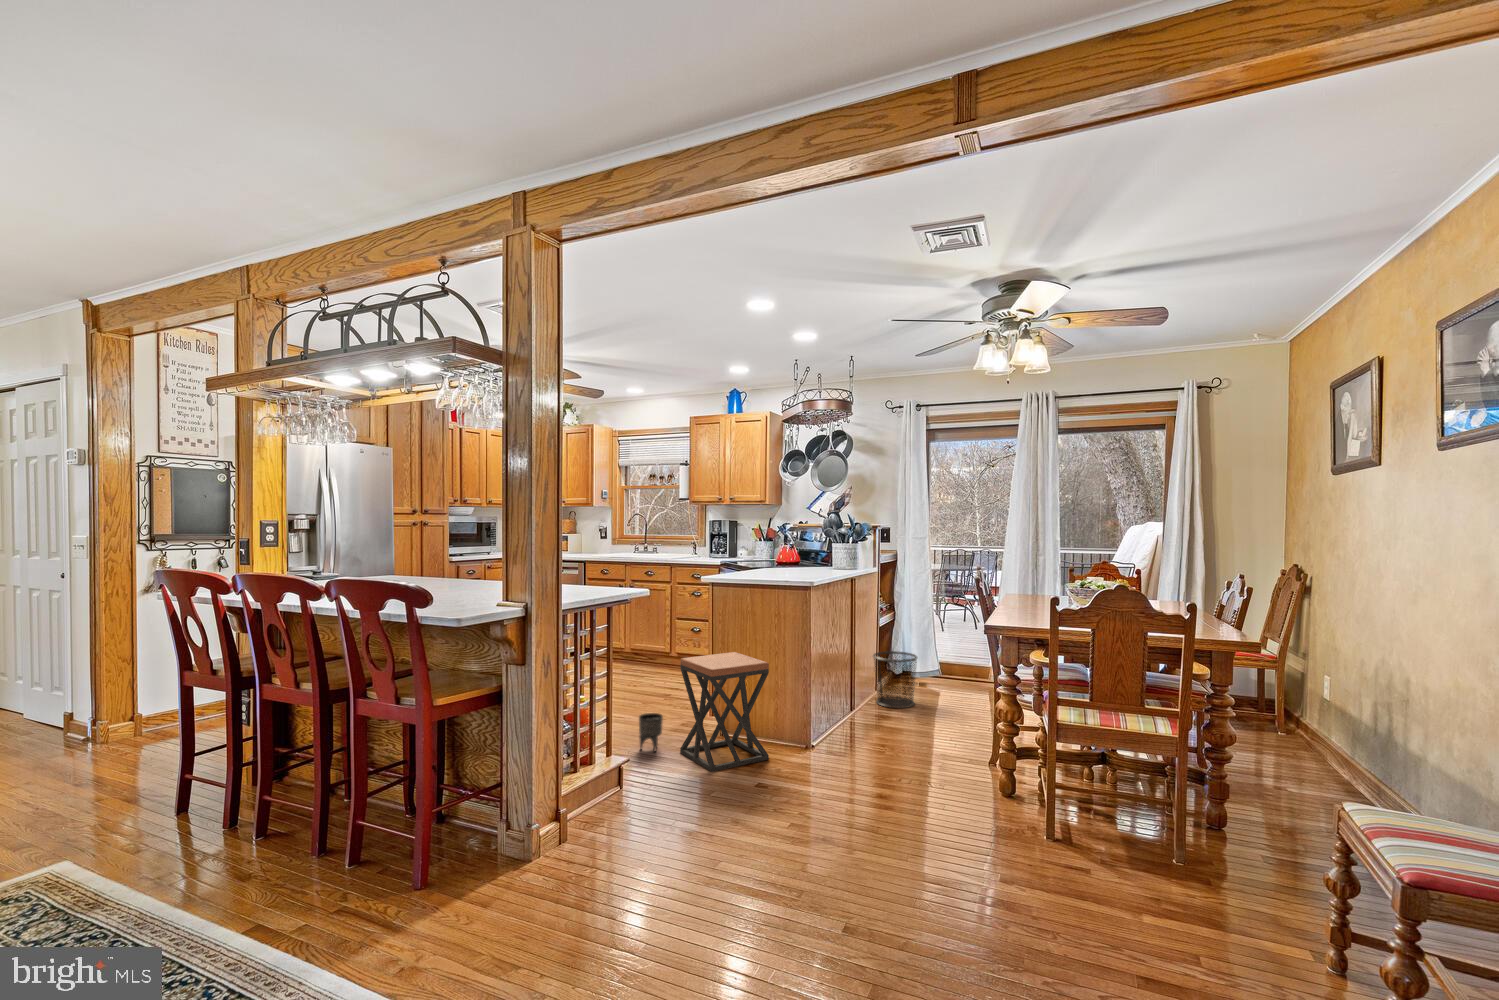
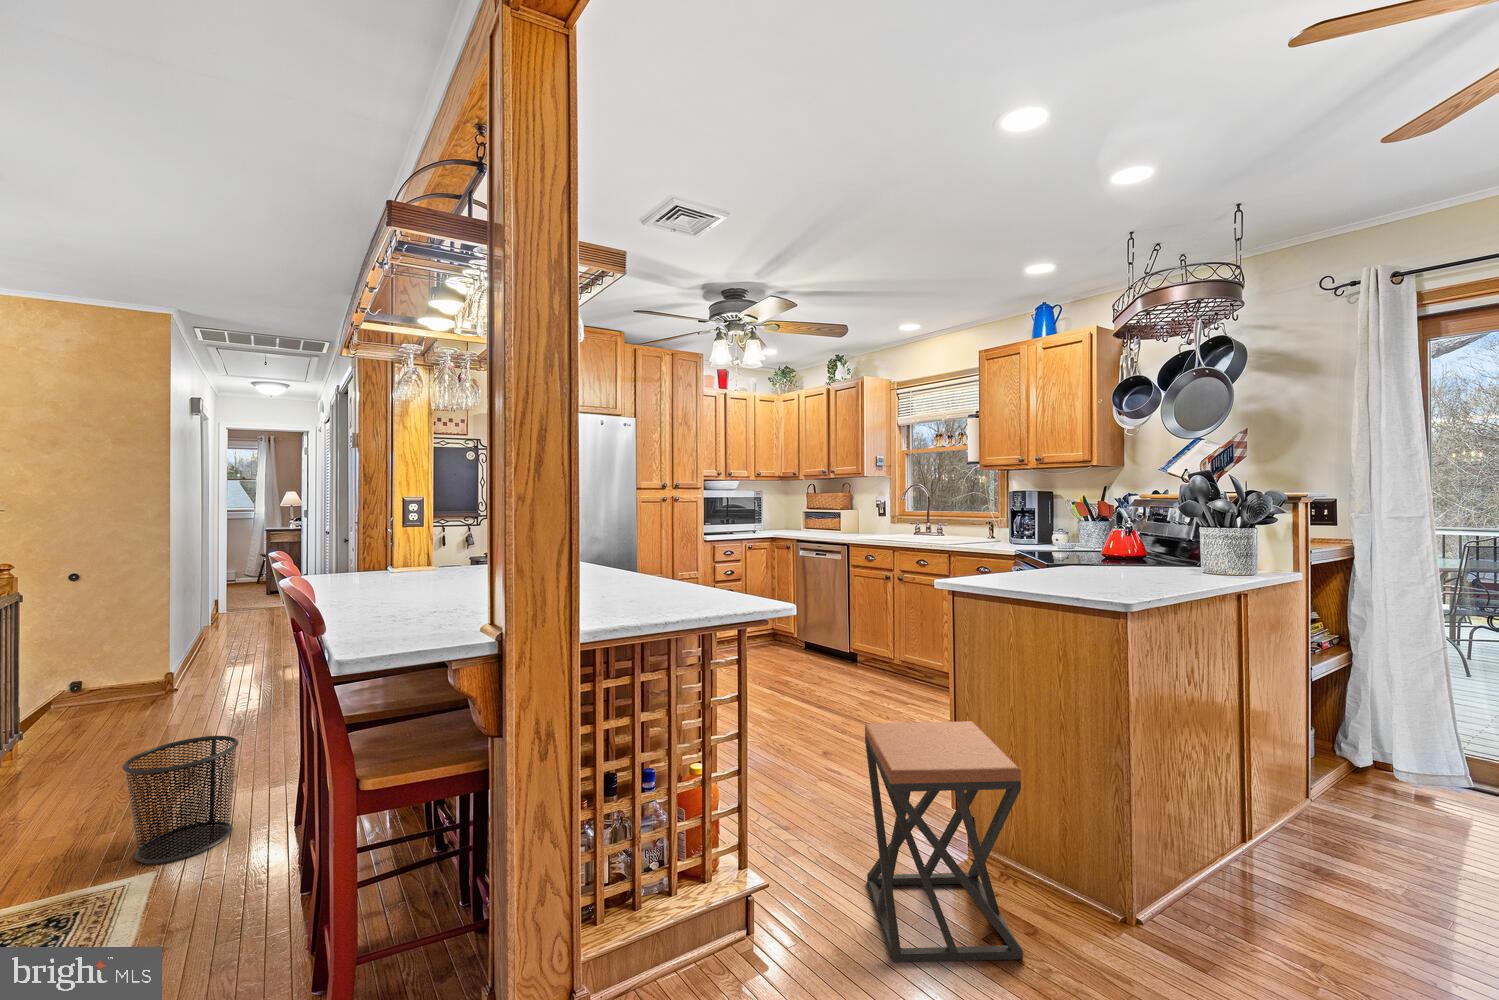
trash can: present [873,651,917,708] -> present [122,736,239,864]
planter: present [639,713,663,752] -> none [806,796,845,868]

